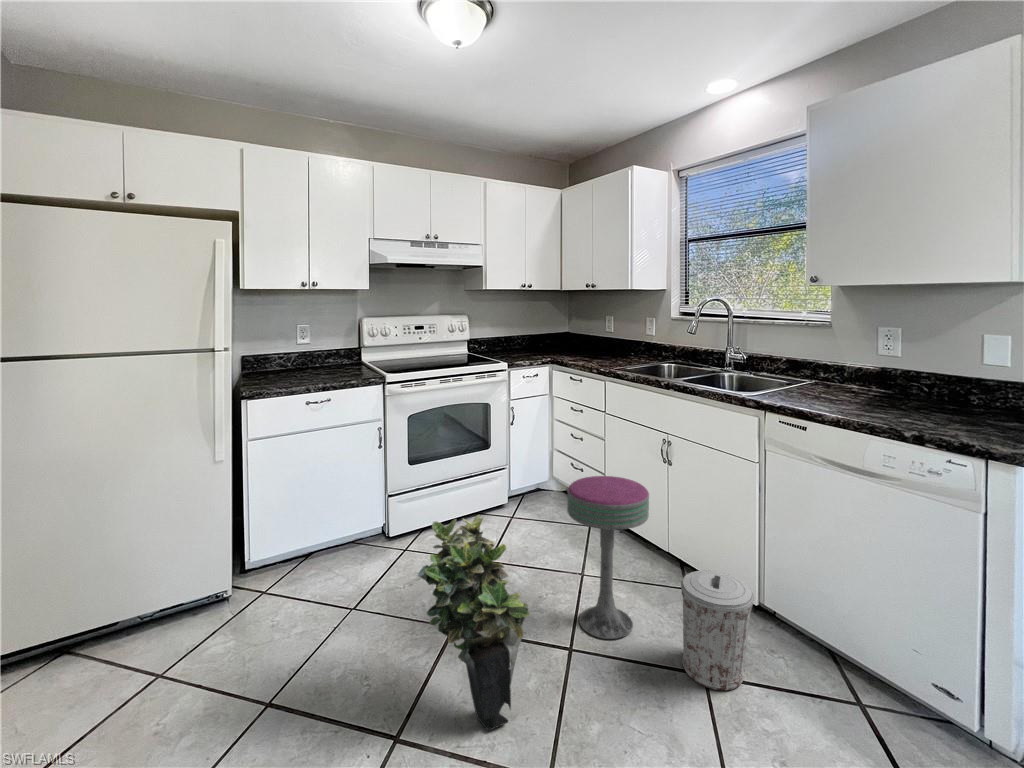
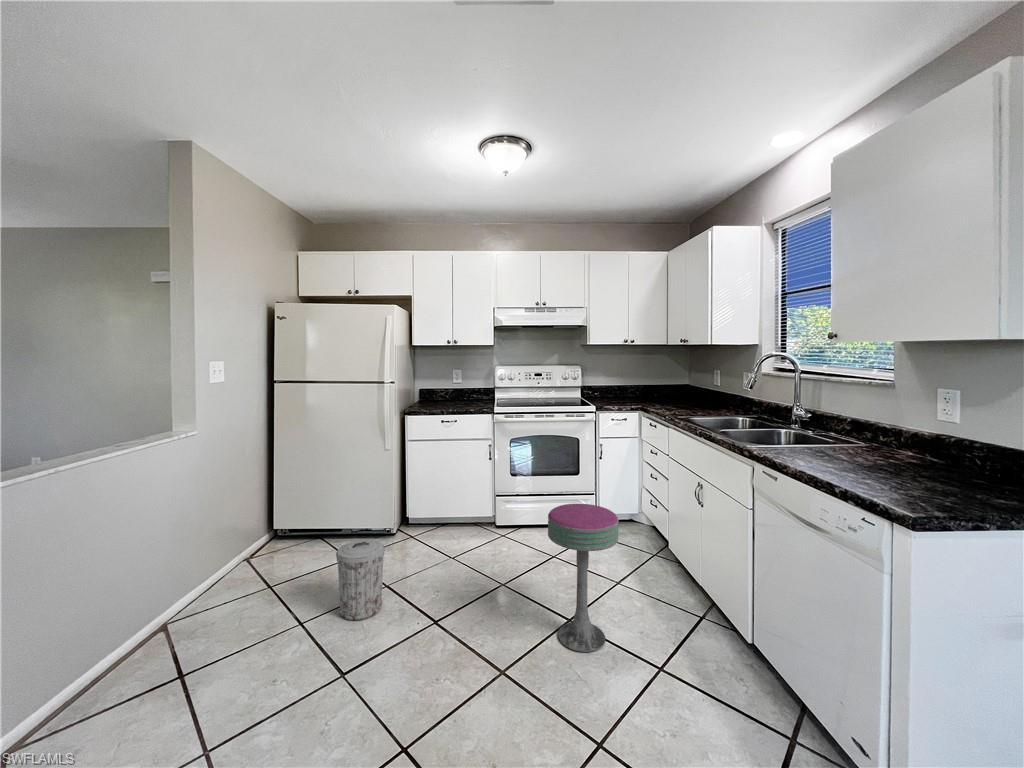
potted plant: present [418,515,529,731] -> none [400,509,478,670]
trash can: present [681,570,754,690] -> present [336,540,385,620]

